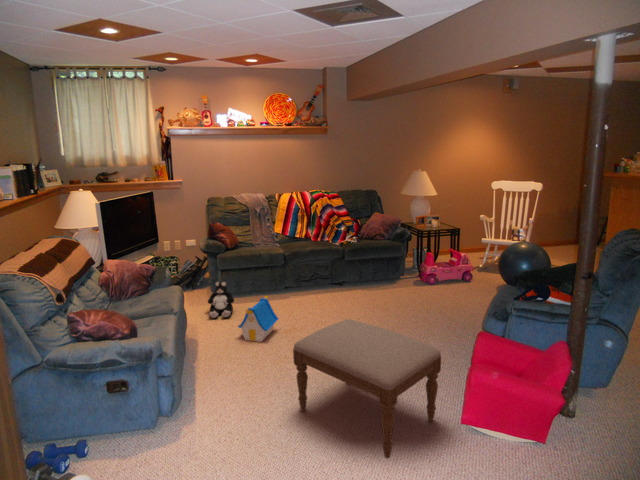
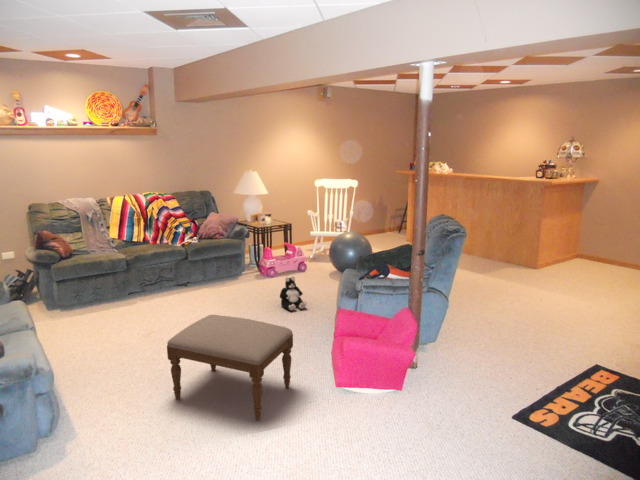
plush toy: present [208,281,234,318] -> present [280,277,306,310]
toy house: present [238,296,279,342] -> none [92,303,134,349]

